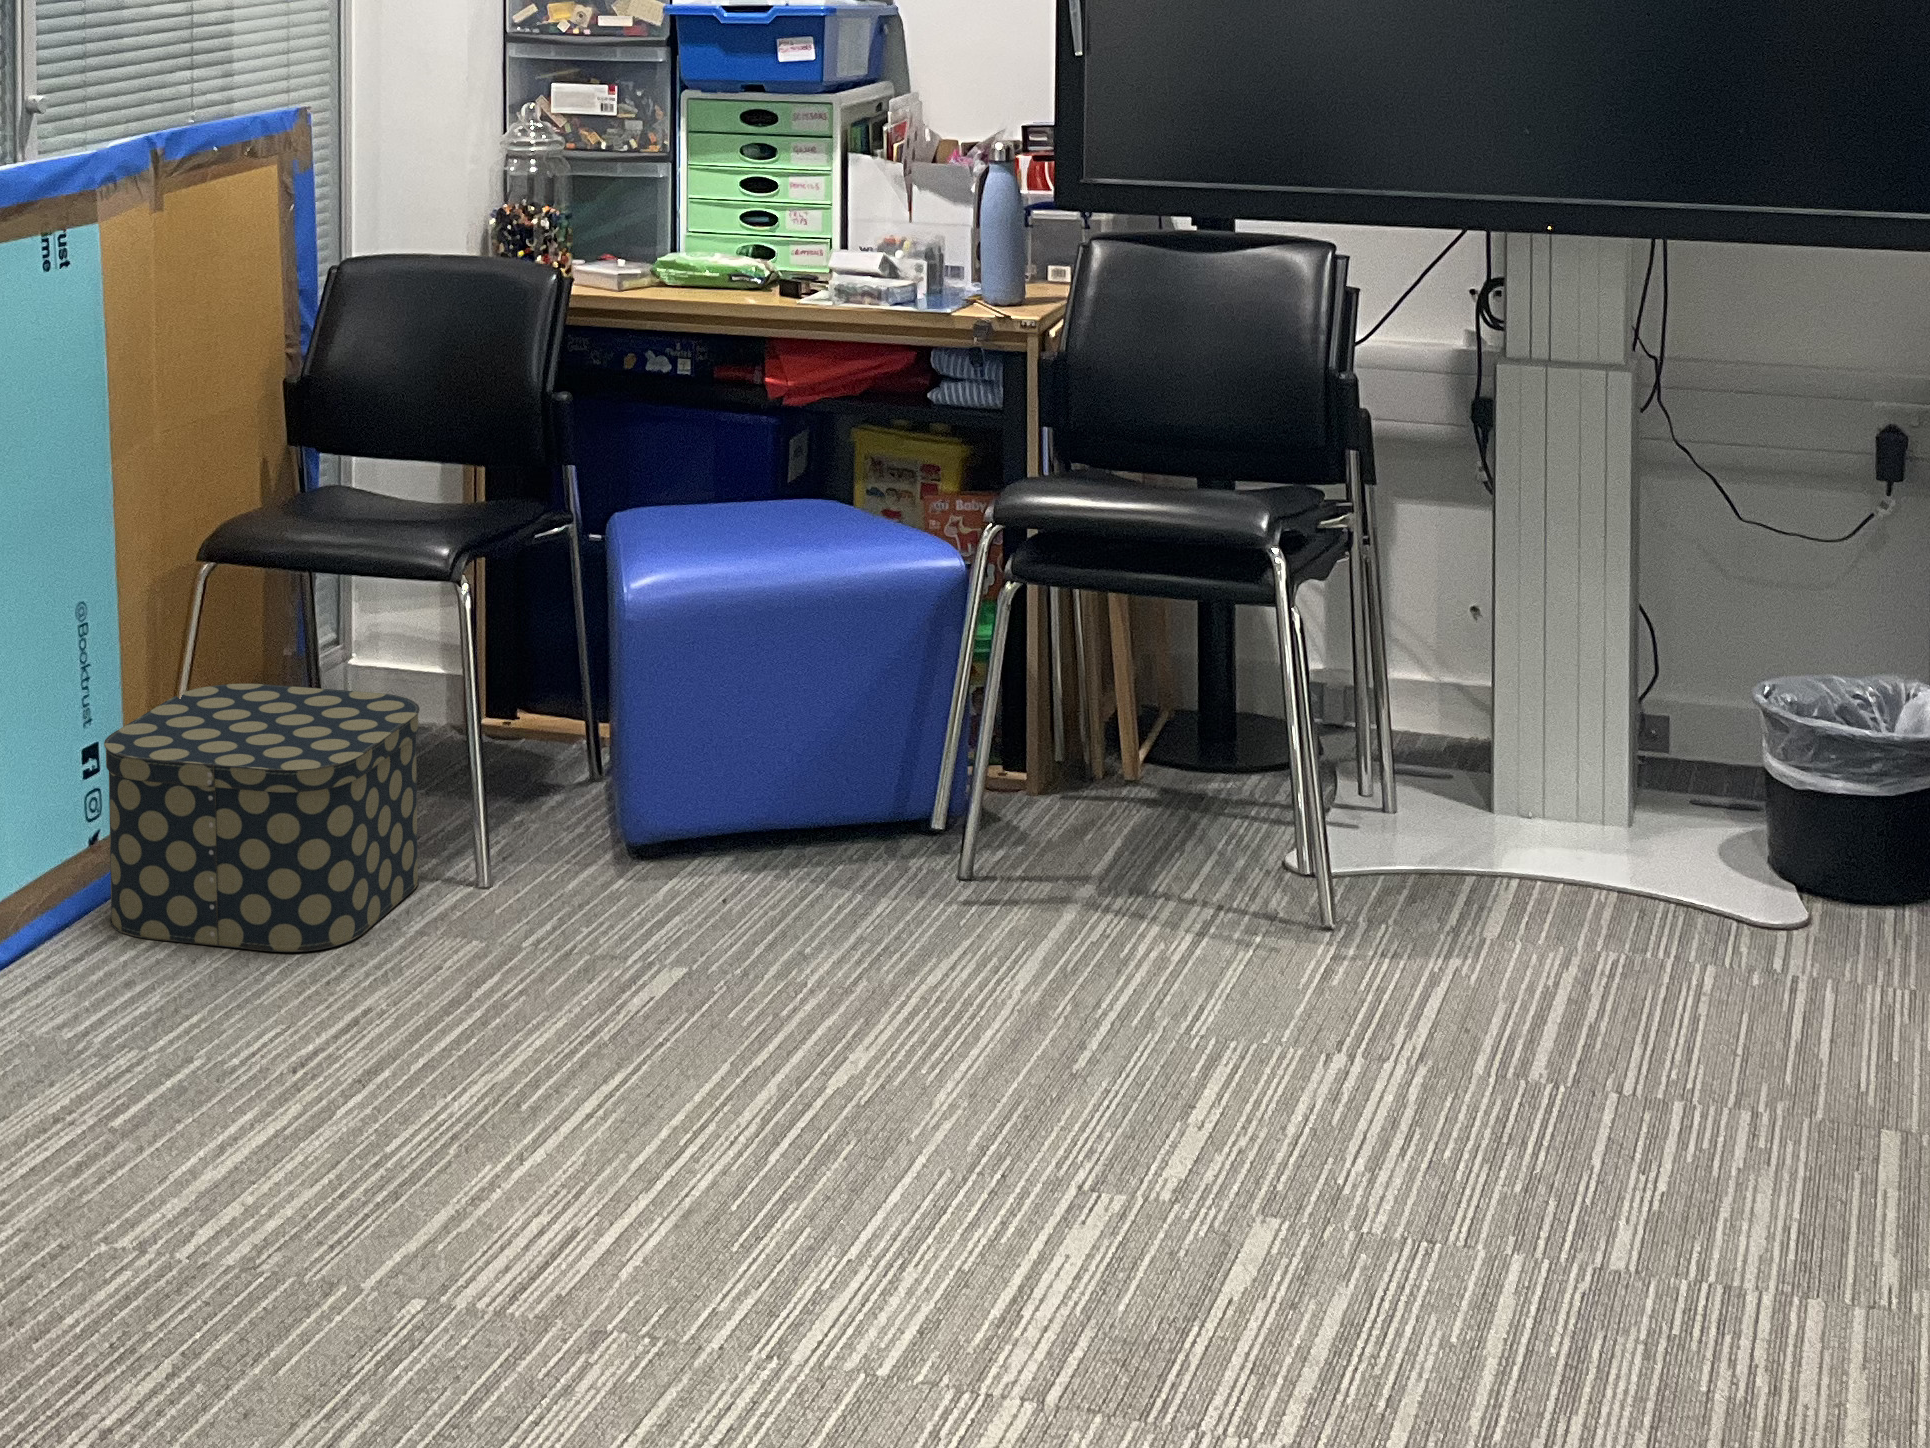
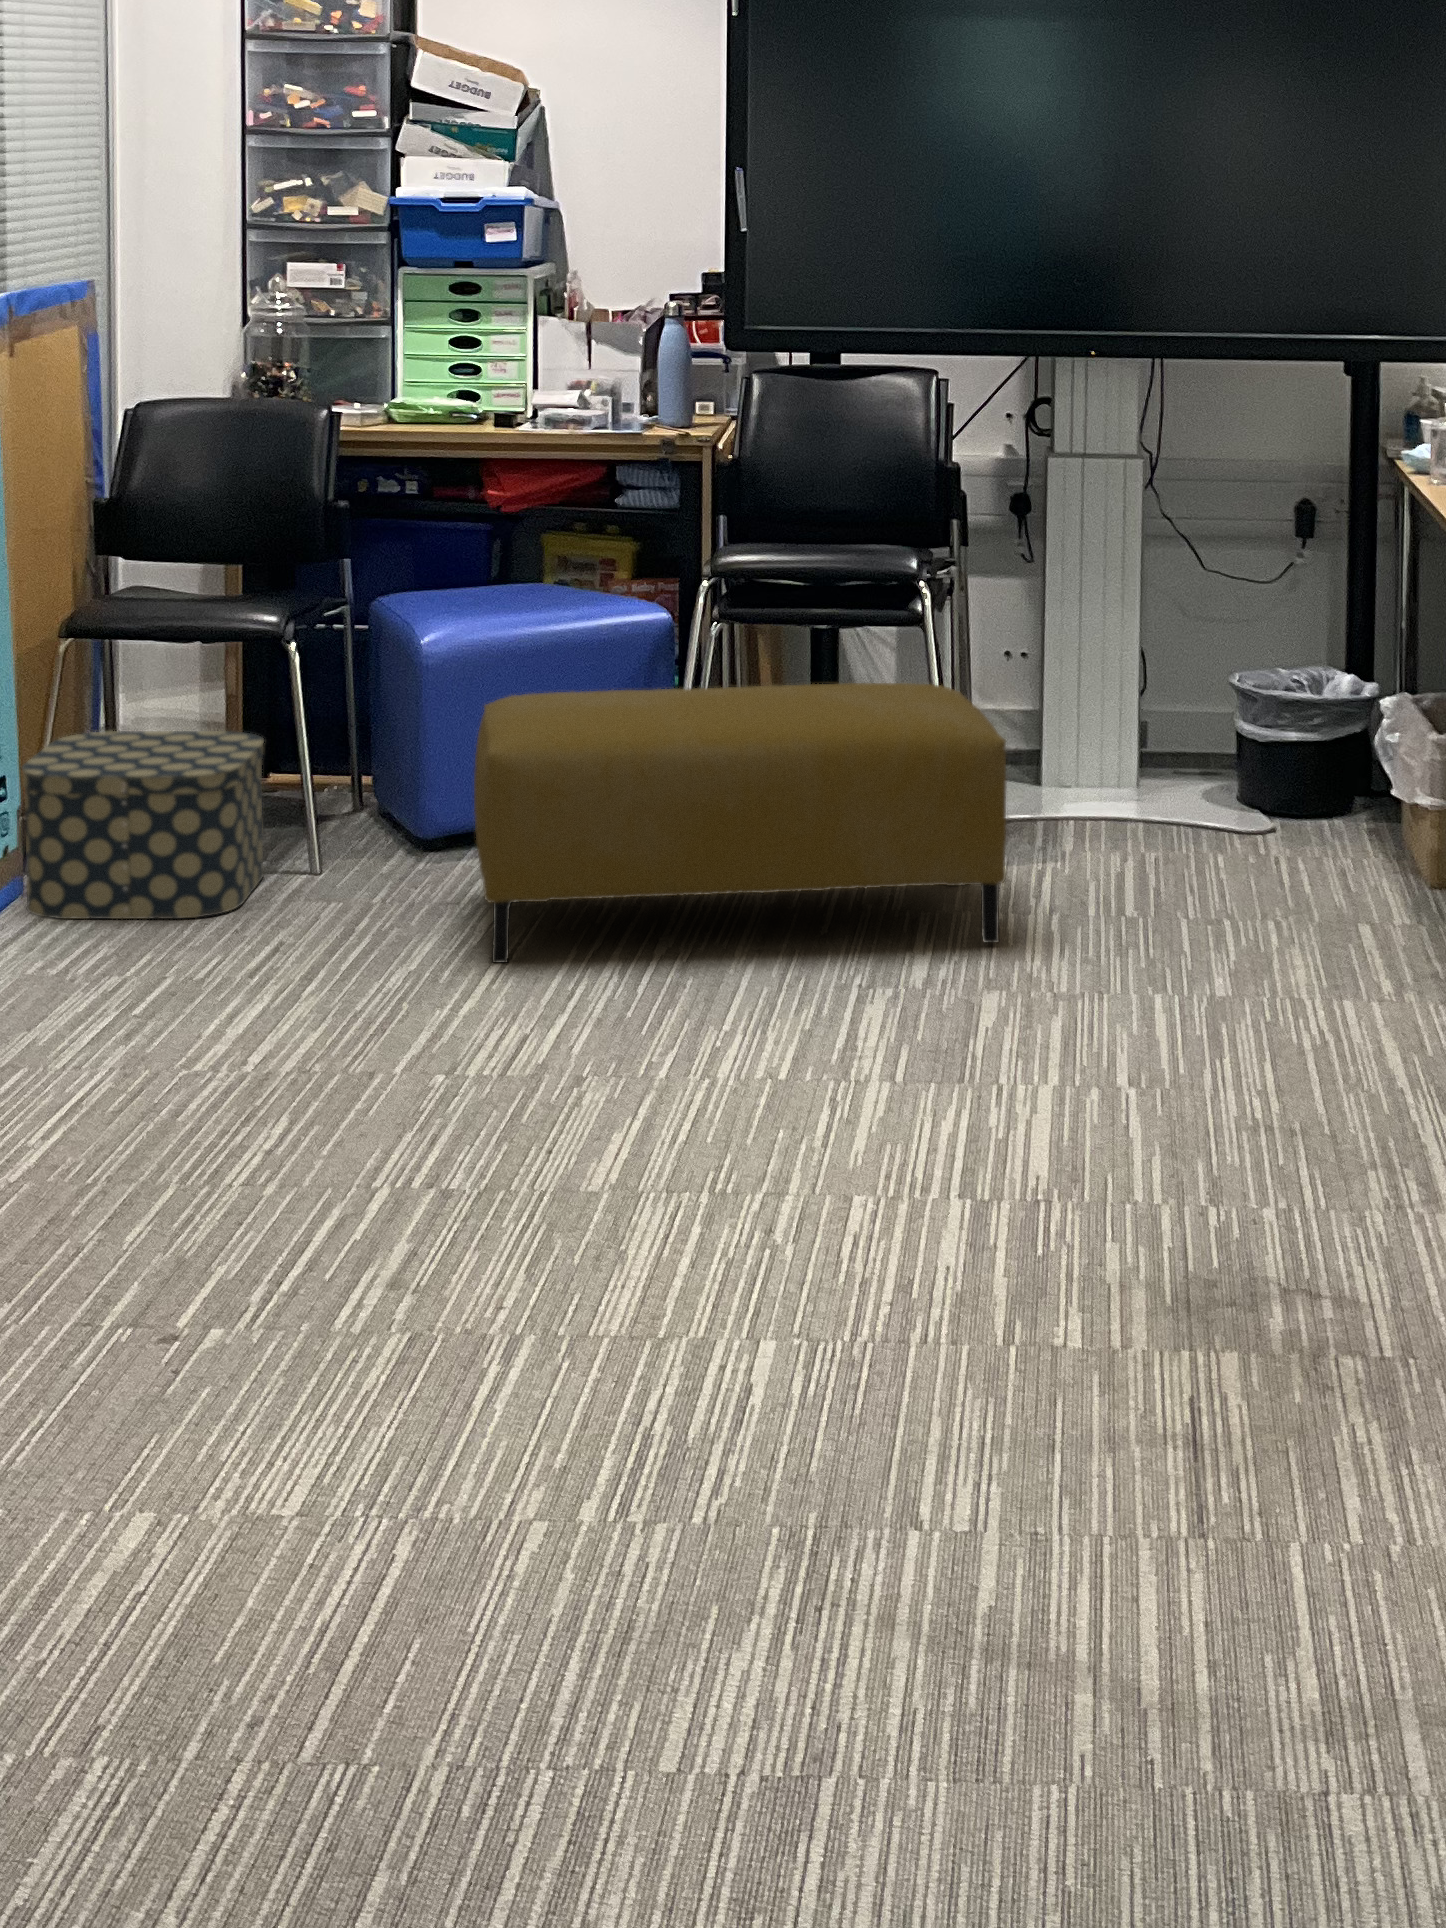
ottoman: none [600,685,1326,1111] -> present [474,683,1006,963]

